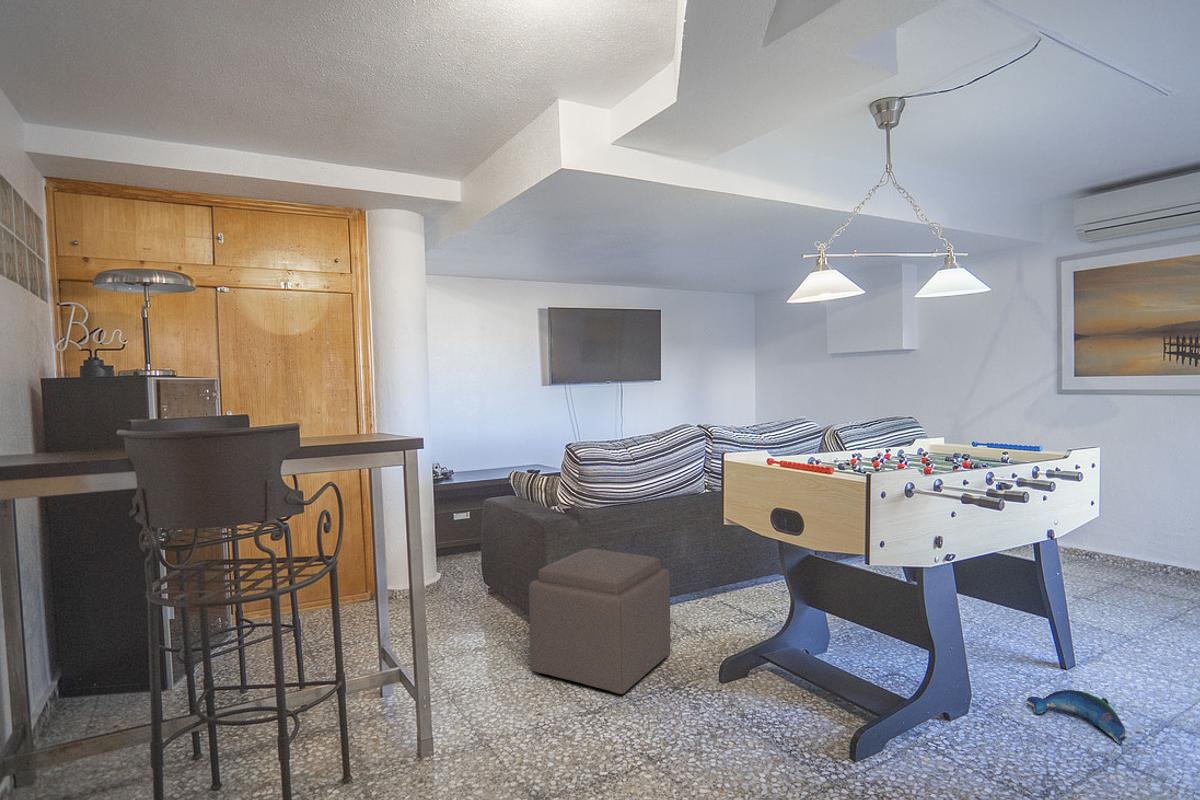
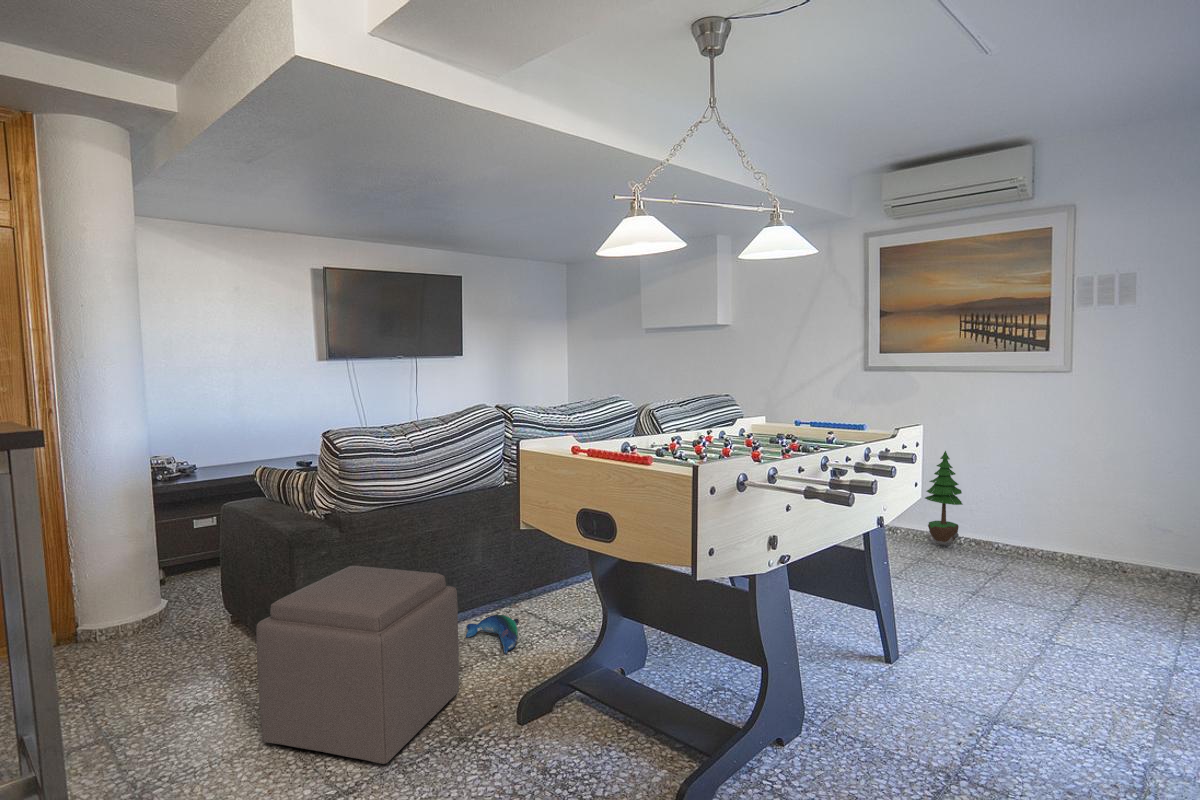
potted tree: none [1124,476,1171,576] -> present [925,451,963,547]
plush toy: present [1027,690,1125,744] -> present [466,615,519,654]

